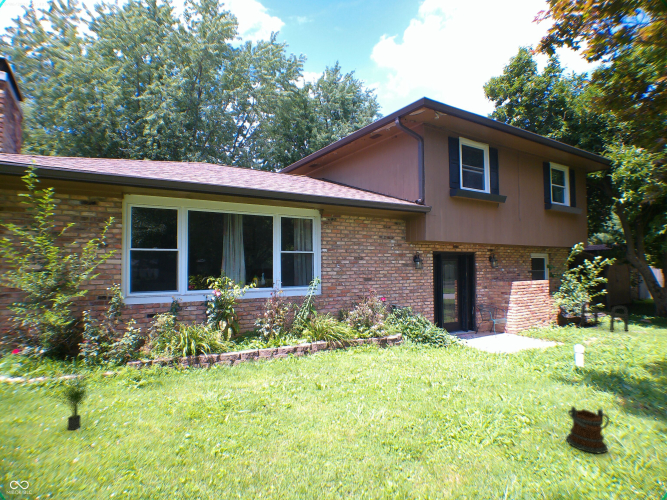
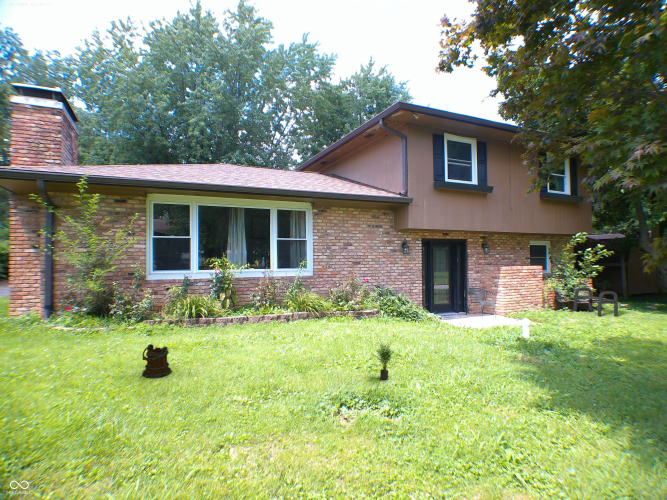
potted plant: present [60,379,88,430] -> present [377,345,394,380]
bucket: present [566,406,609,453] -> present [142,344,172,378]

